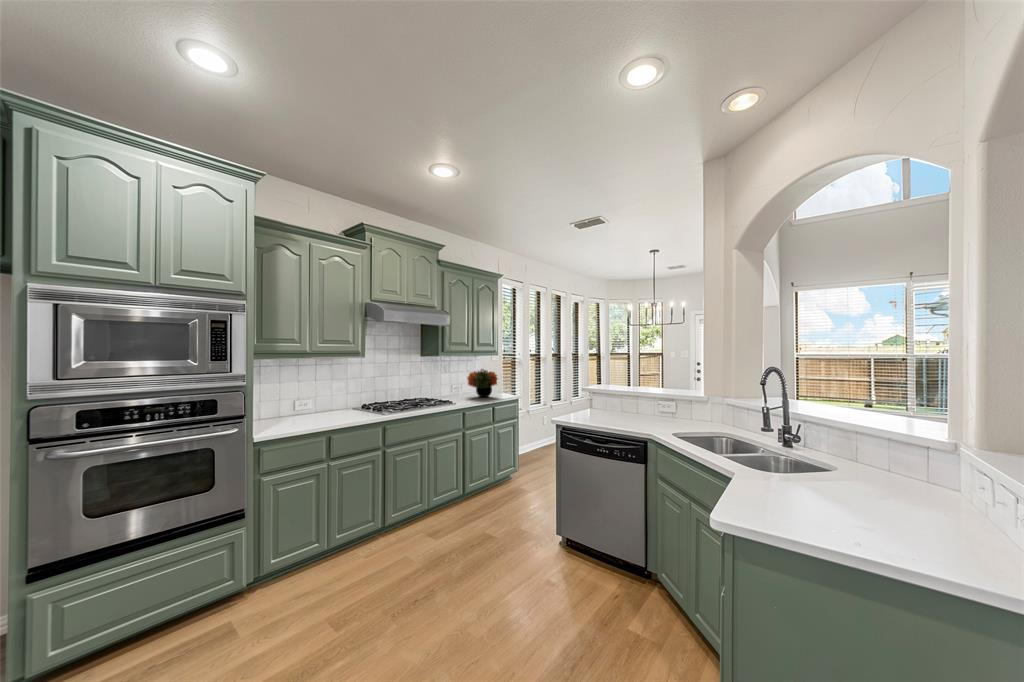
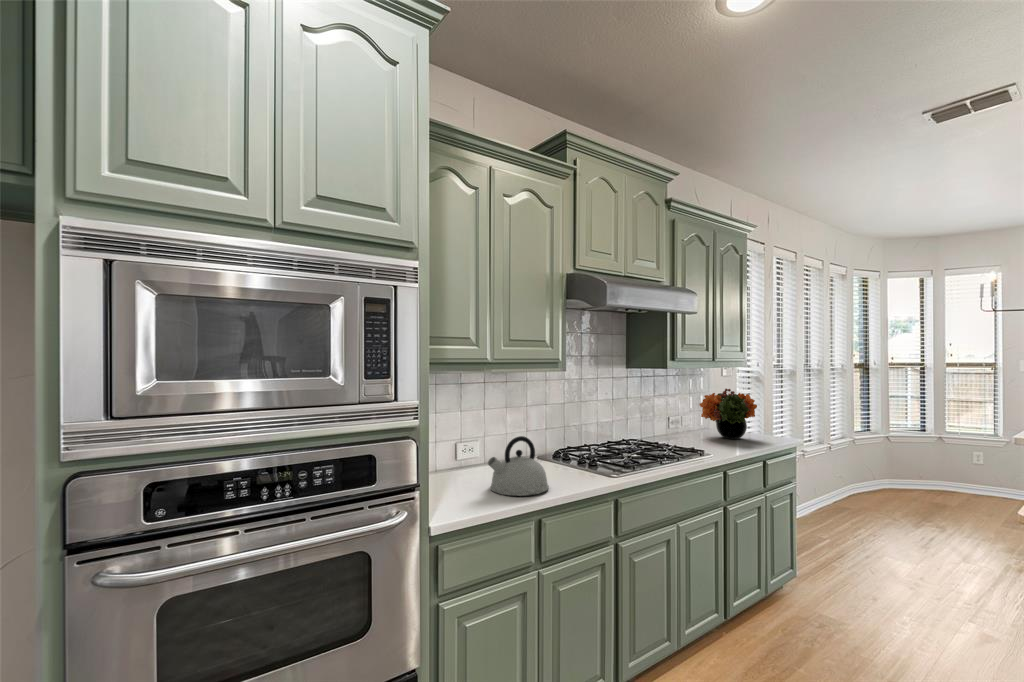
kettle: none [302,394,341,425] -> present [488,436,549,496]

